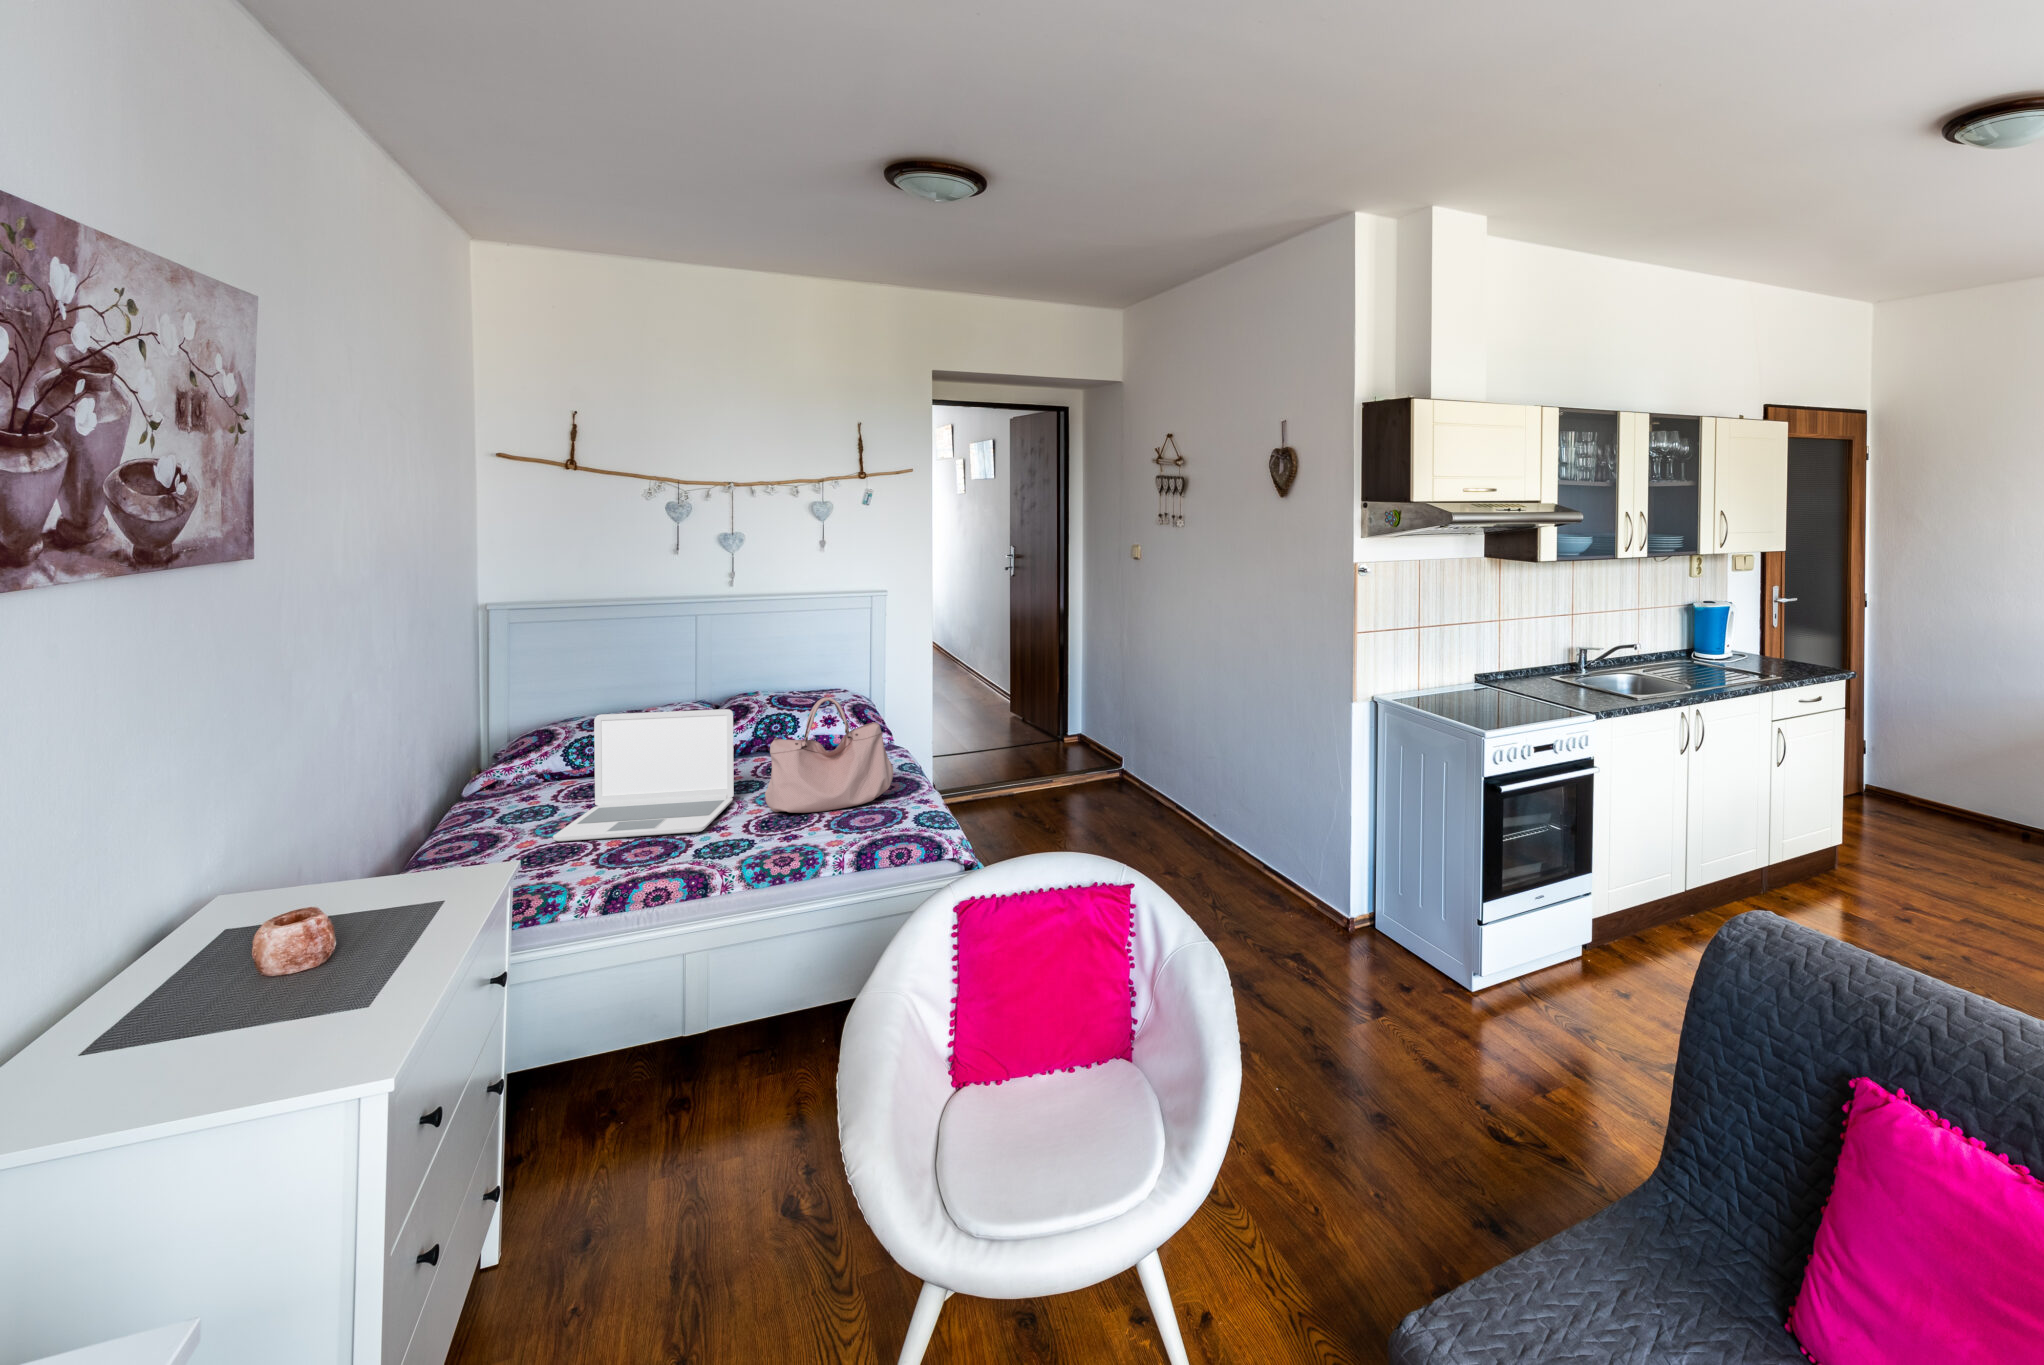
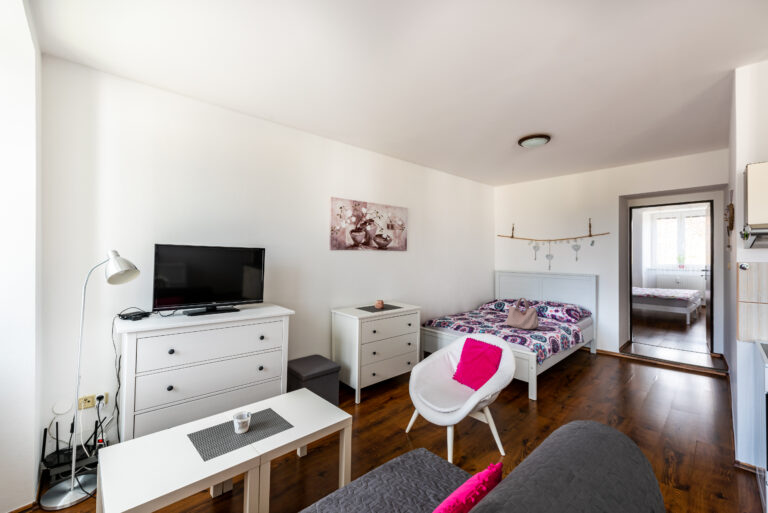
laptop: present [553,709,734,841] -> none [468,293,507,323]

